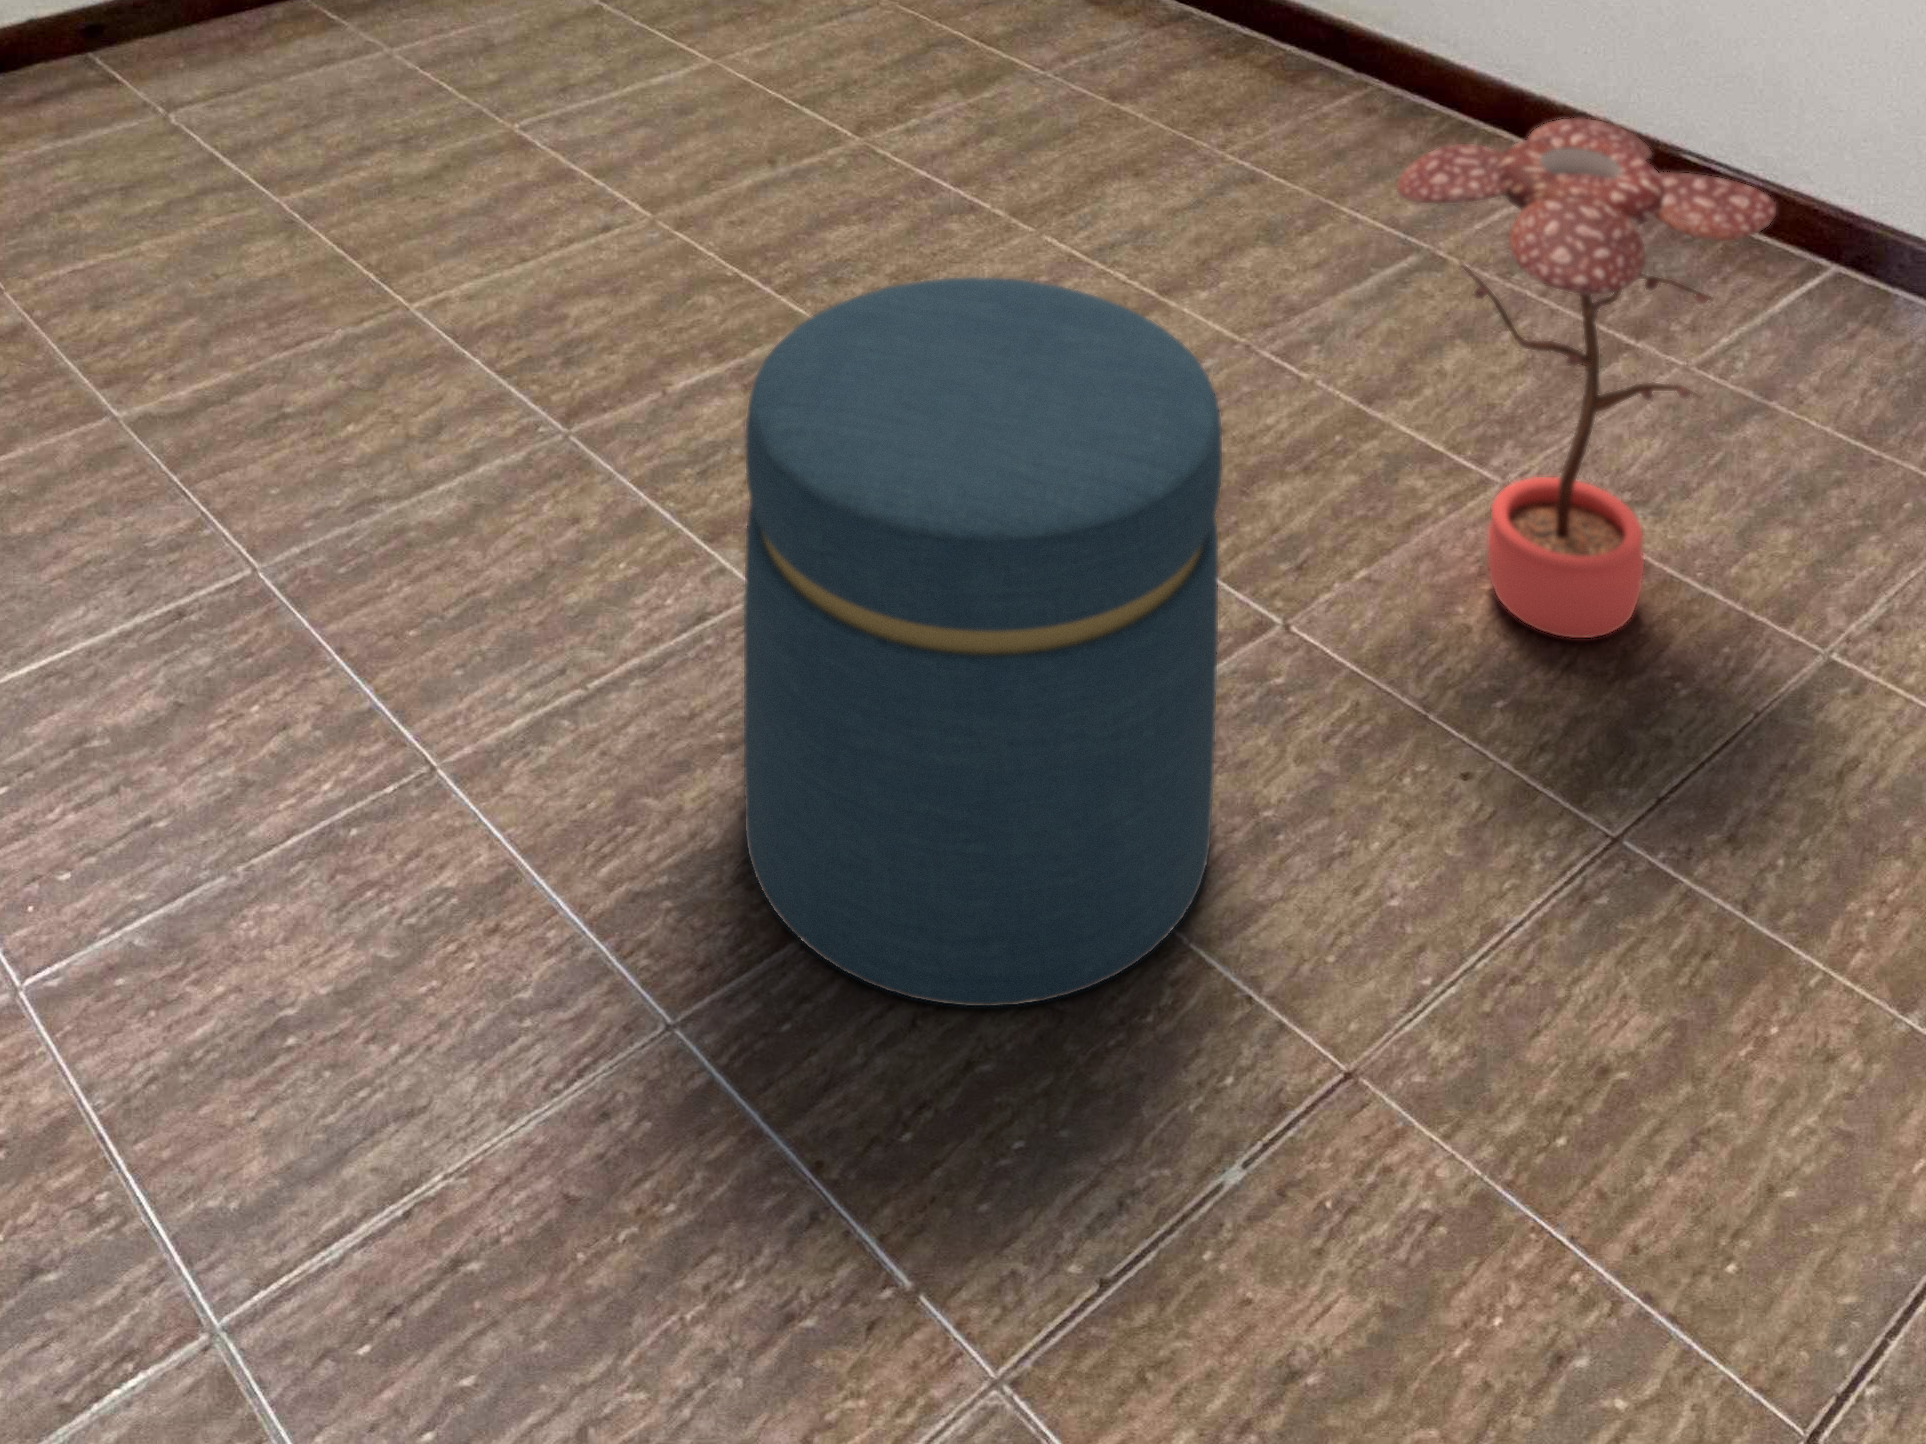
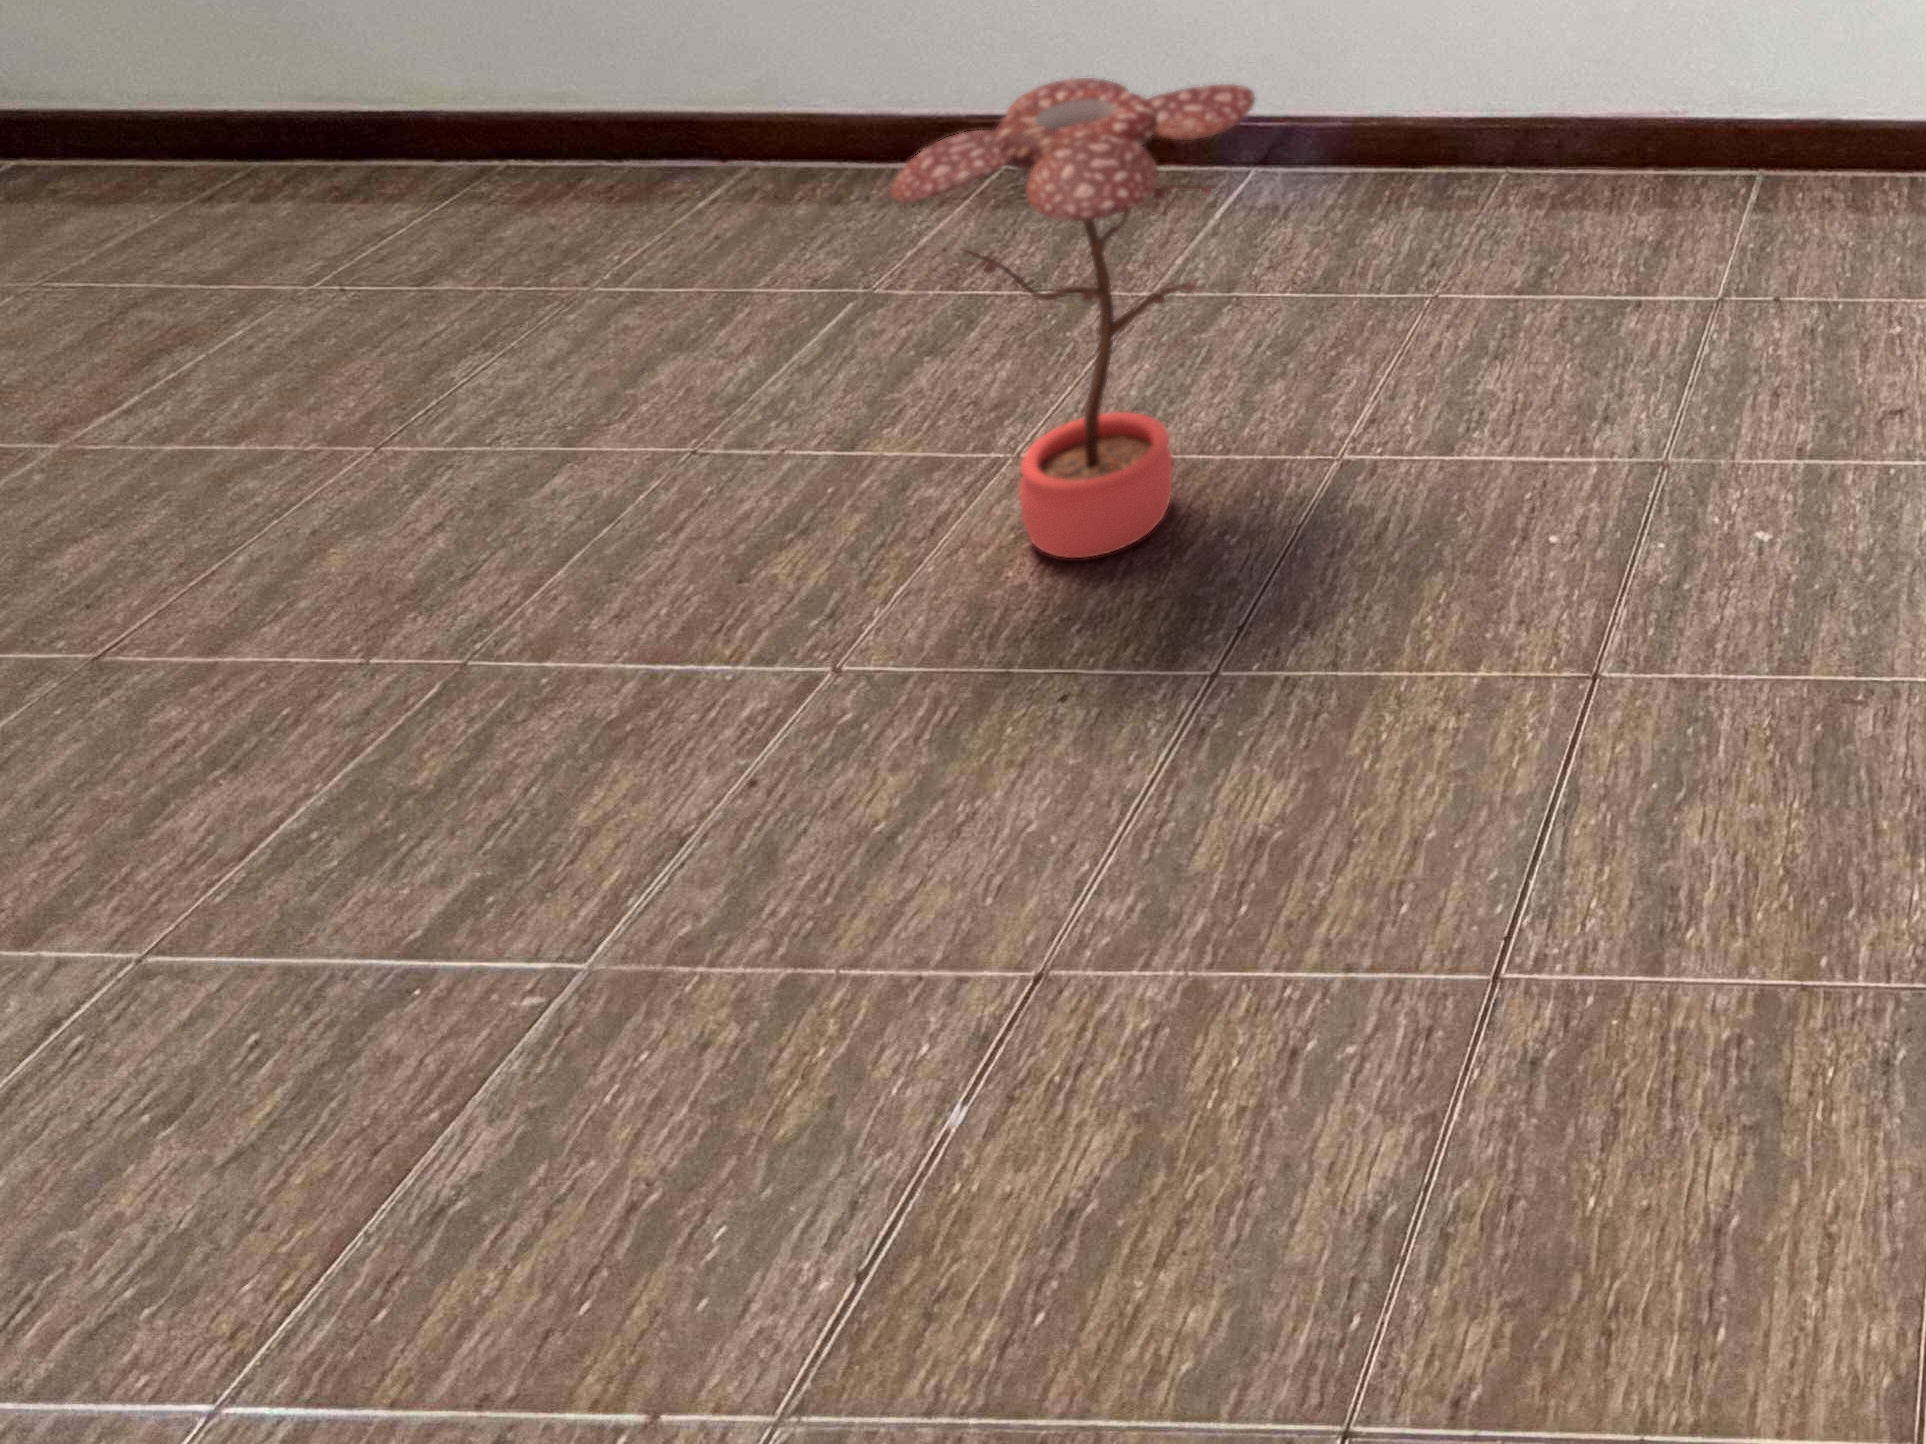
ottoman: present [744,277,1222,1006] -> none [184,400,832,1225]

